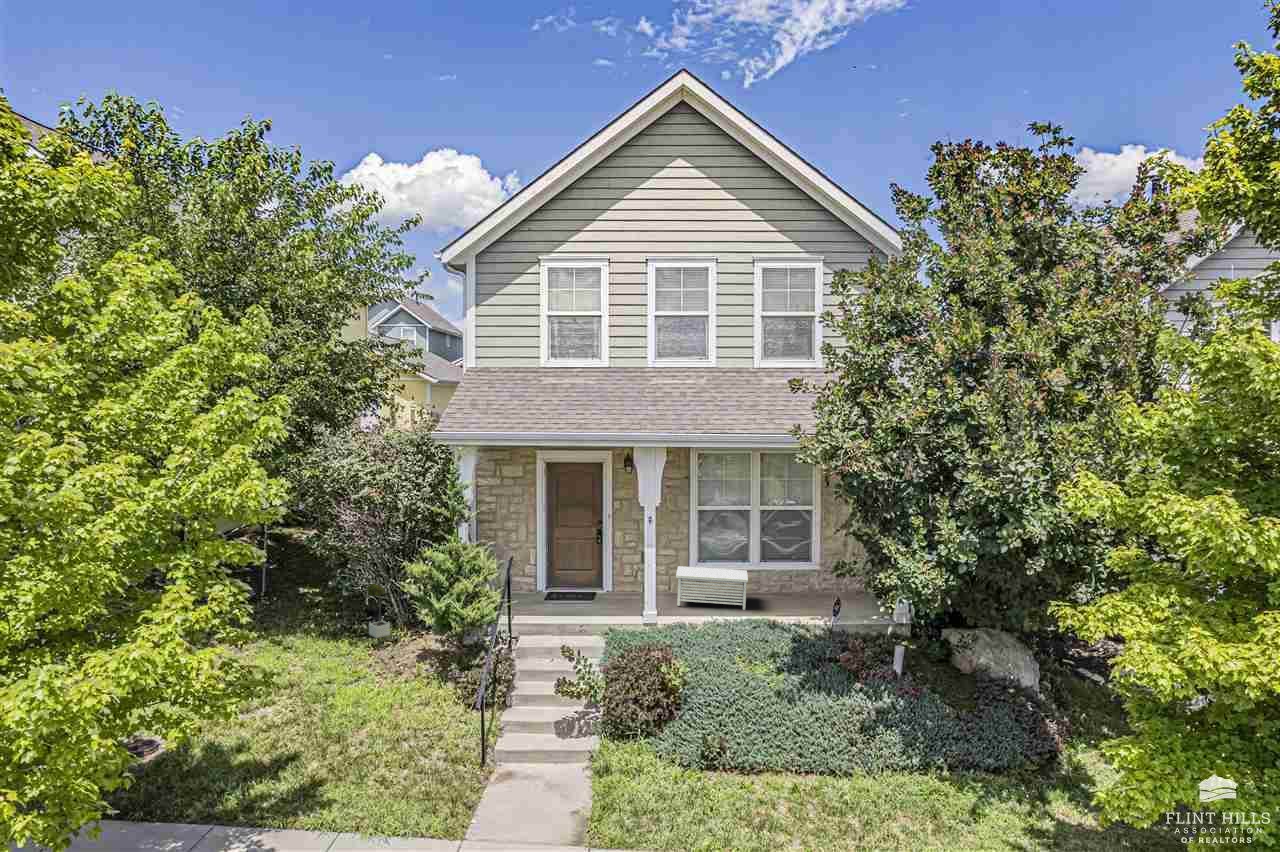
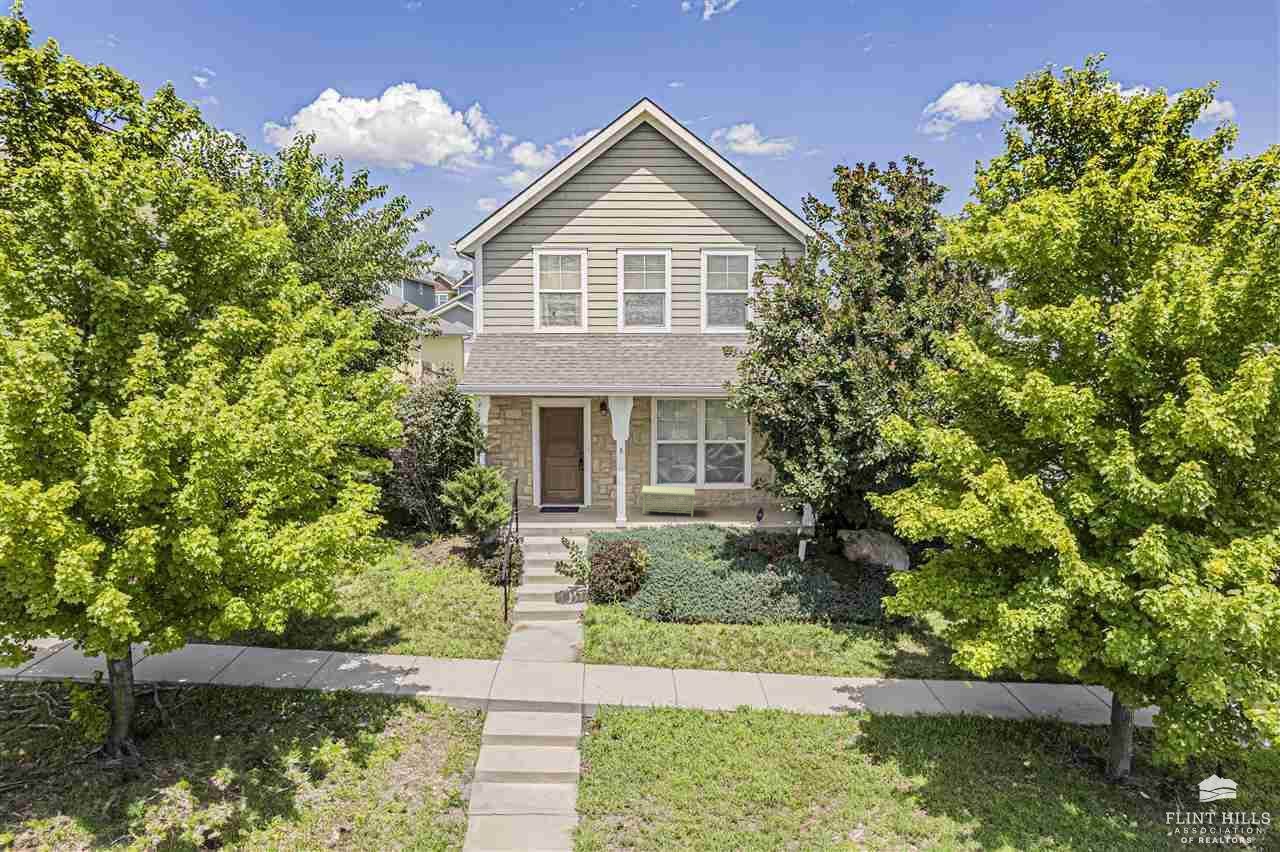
potted tree: present [367,584,390,638] -> none [407,498,426,541]

